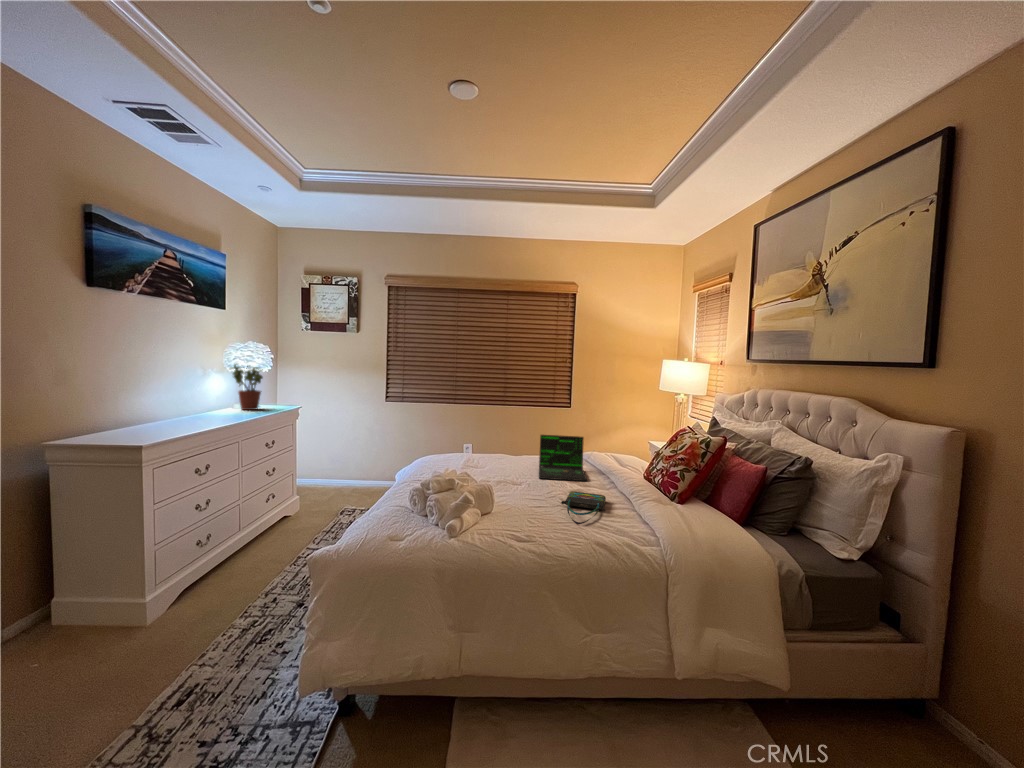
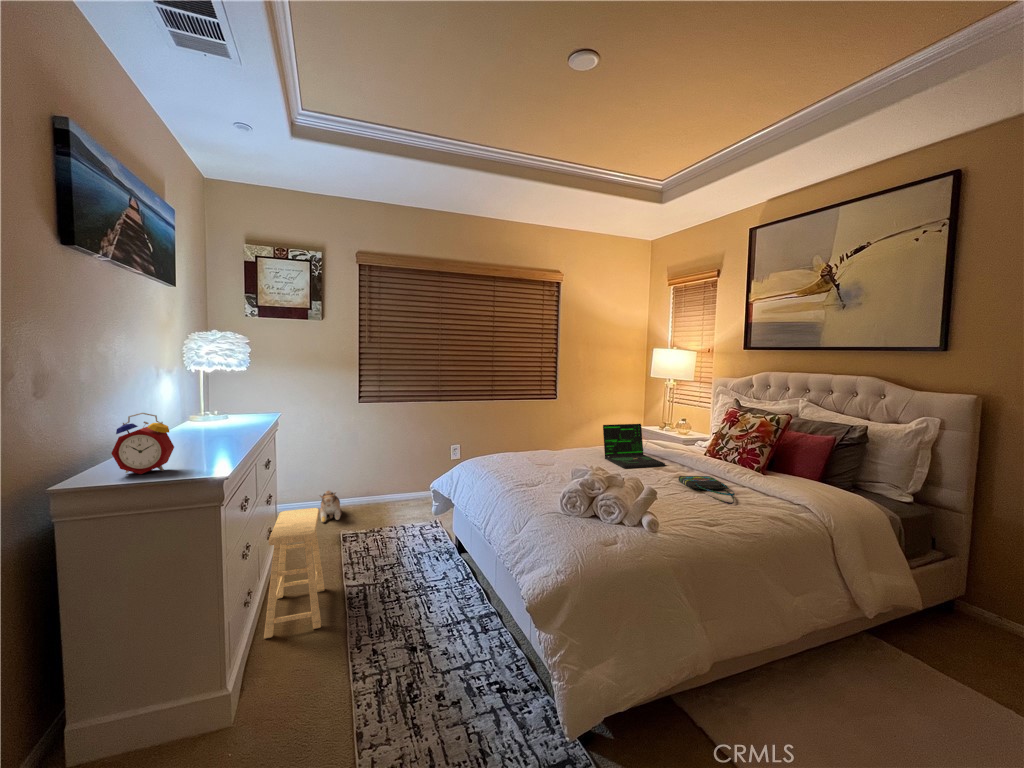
potted plant: present [231,364,263,410] -> none [201,361,247,423]
alarm clock: none [92,395,134,436] -> present [111,413,174,474]
plush toy: none [333,472,358,499] -> present [320,491,342,522]
footstool: none [219,480,290,574] -> present [264,508,325,638]

